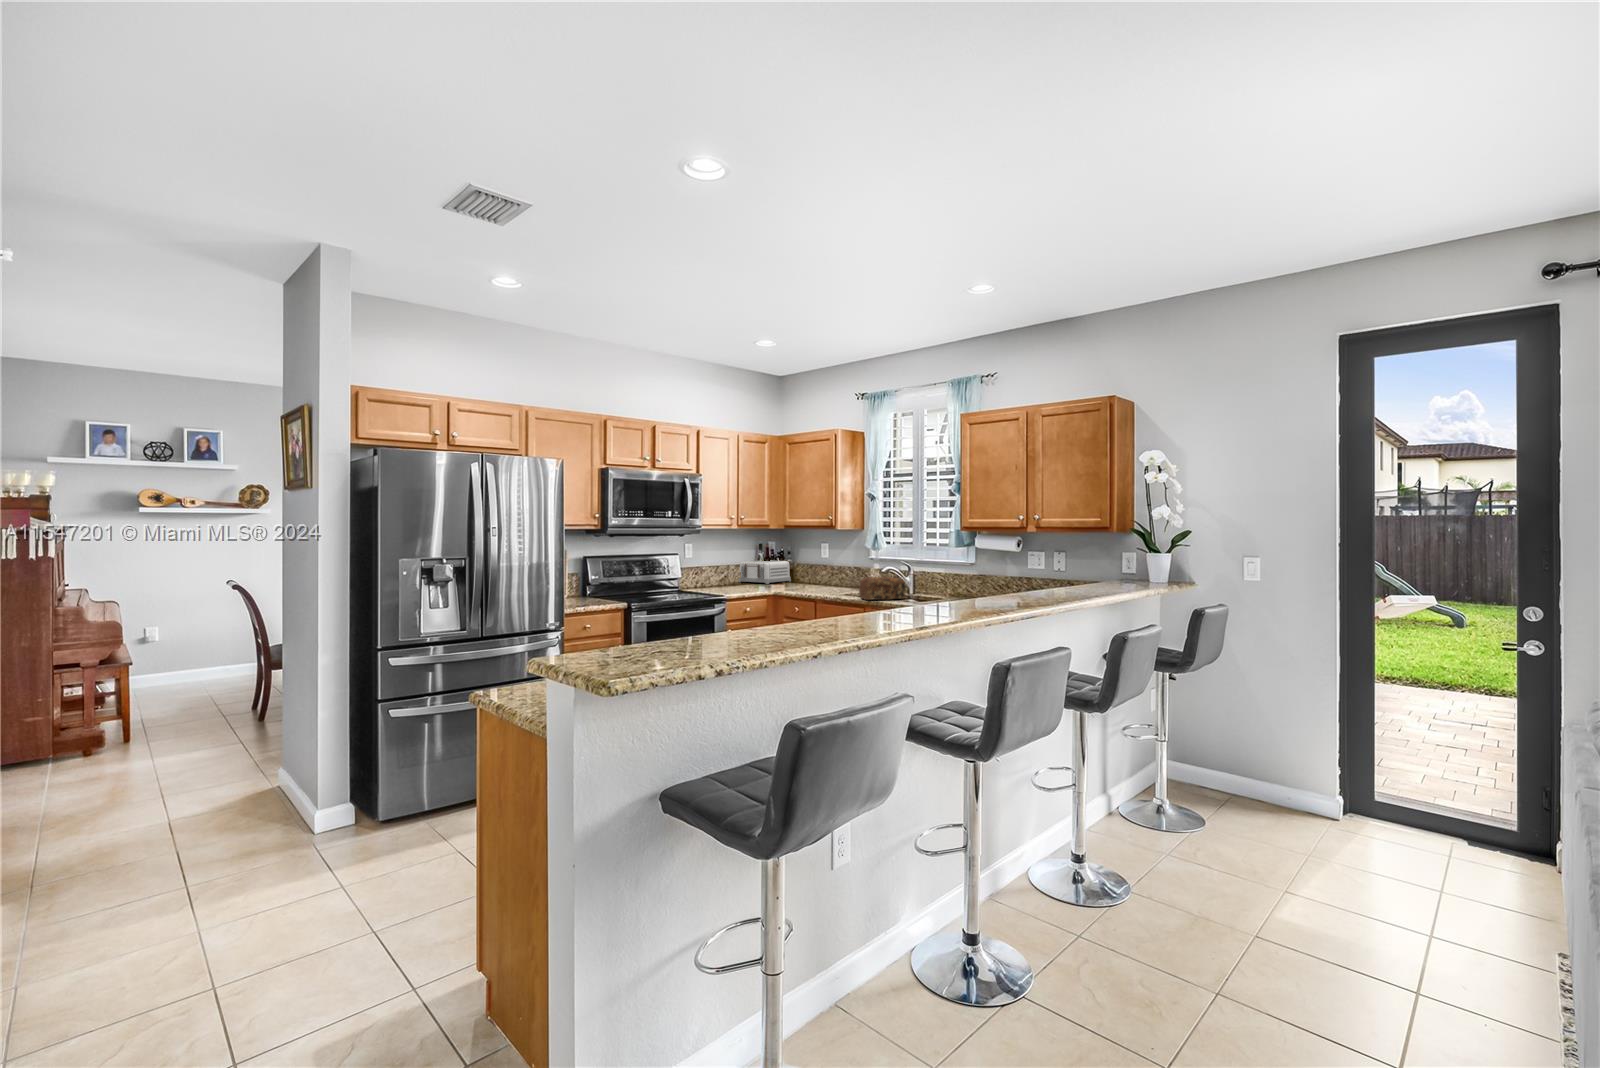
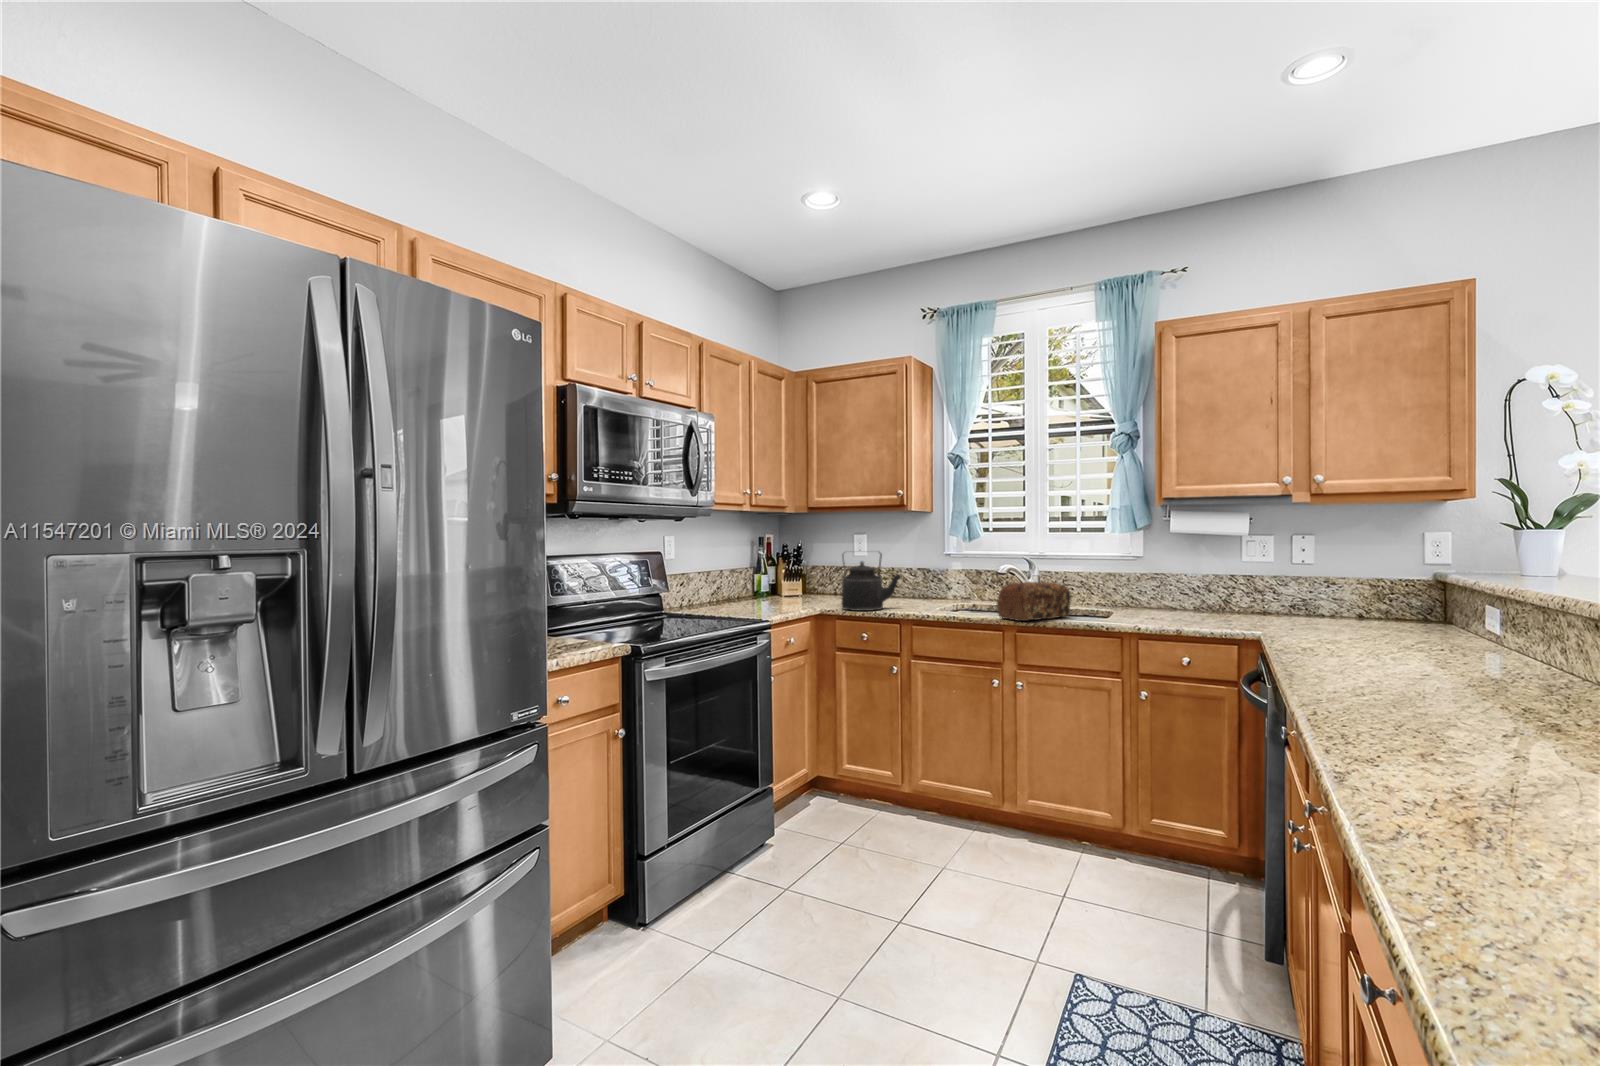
kettle: none [784,555,823,592] -> present [842,553,901,611]
toaster: present [739,561,791,584] -> none [732,563,806,598]

